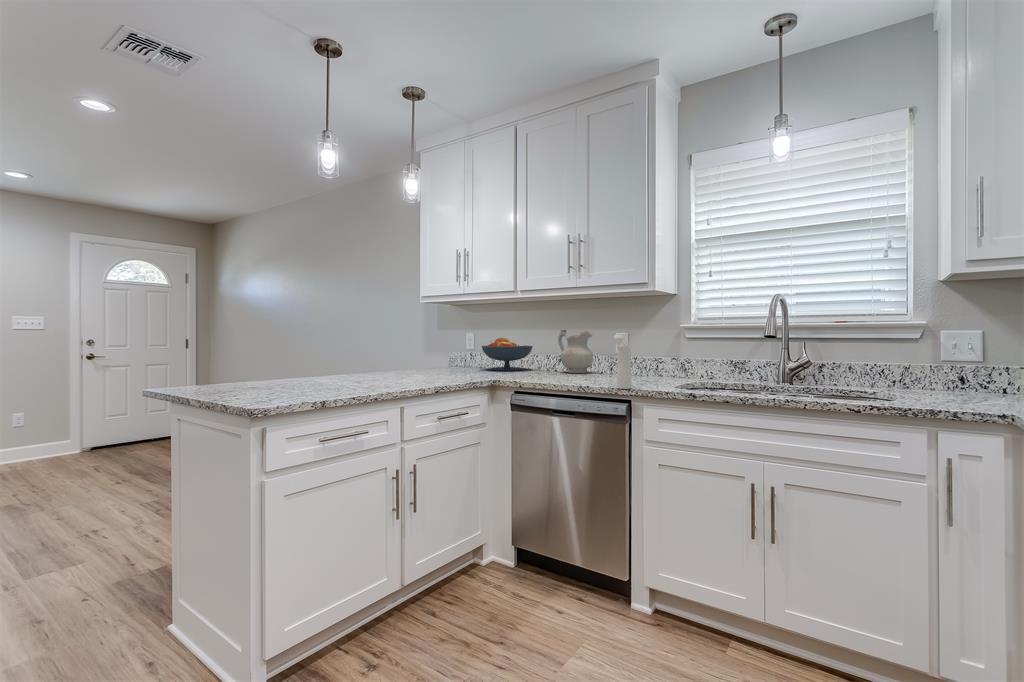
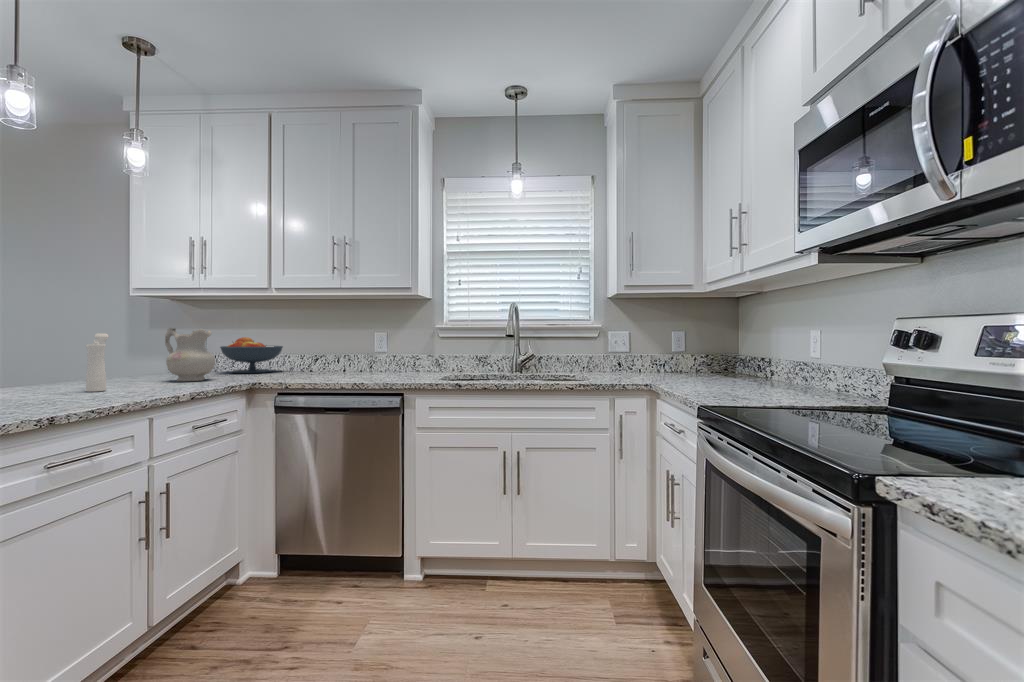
ceramic pitcher: present [558,330,594,373] -> present [165,328,215,381]
pepper mill: present [614,335,632,389] -> present [86,333,109,392]

